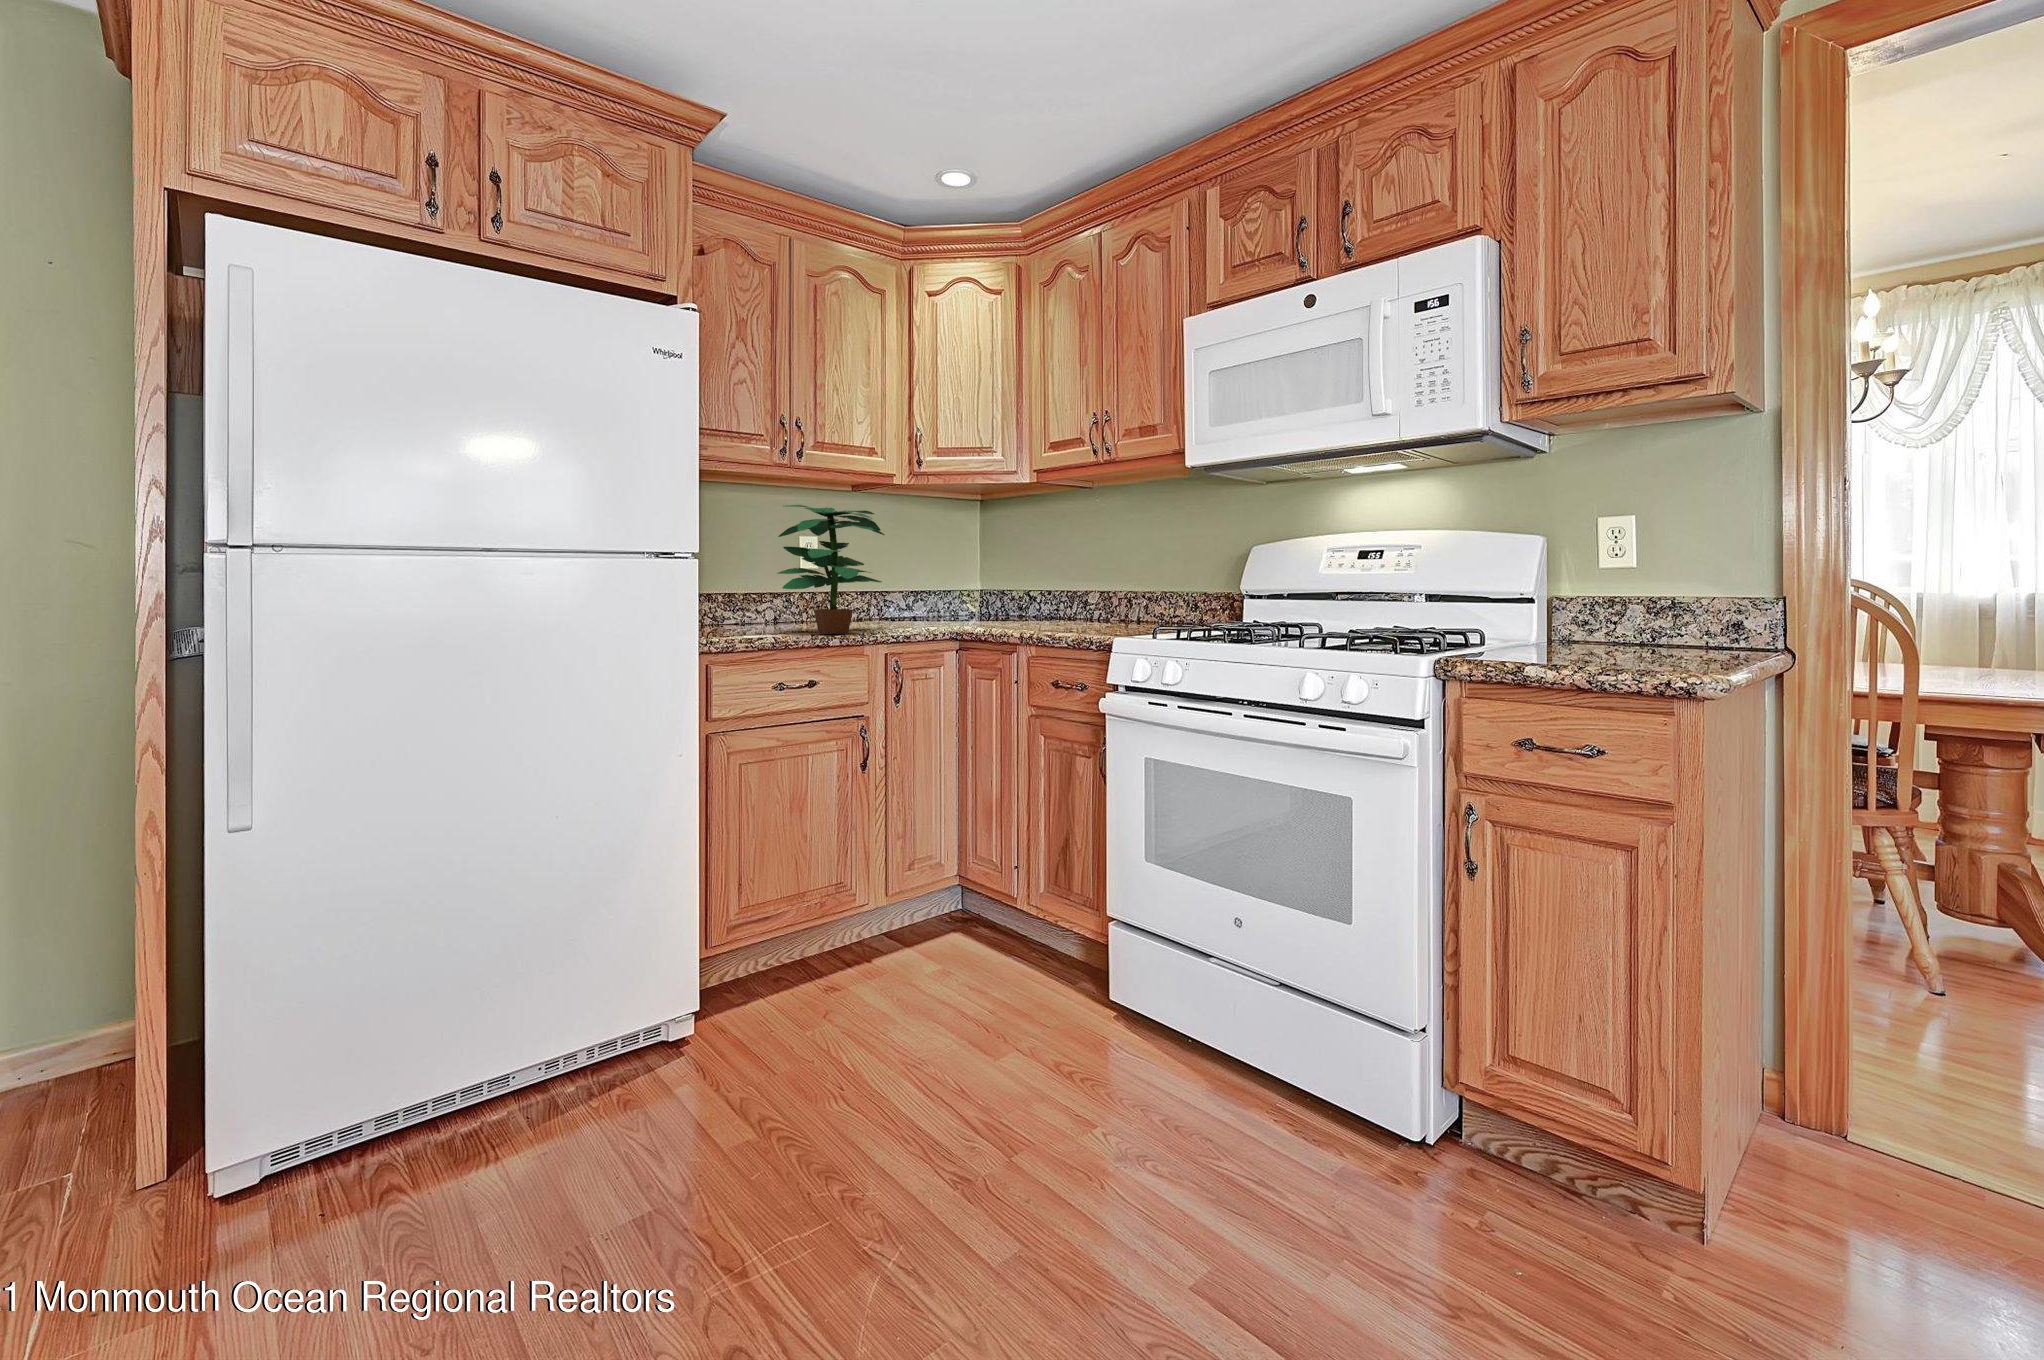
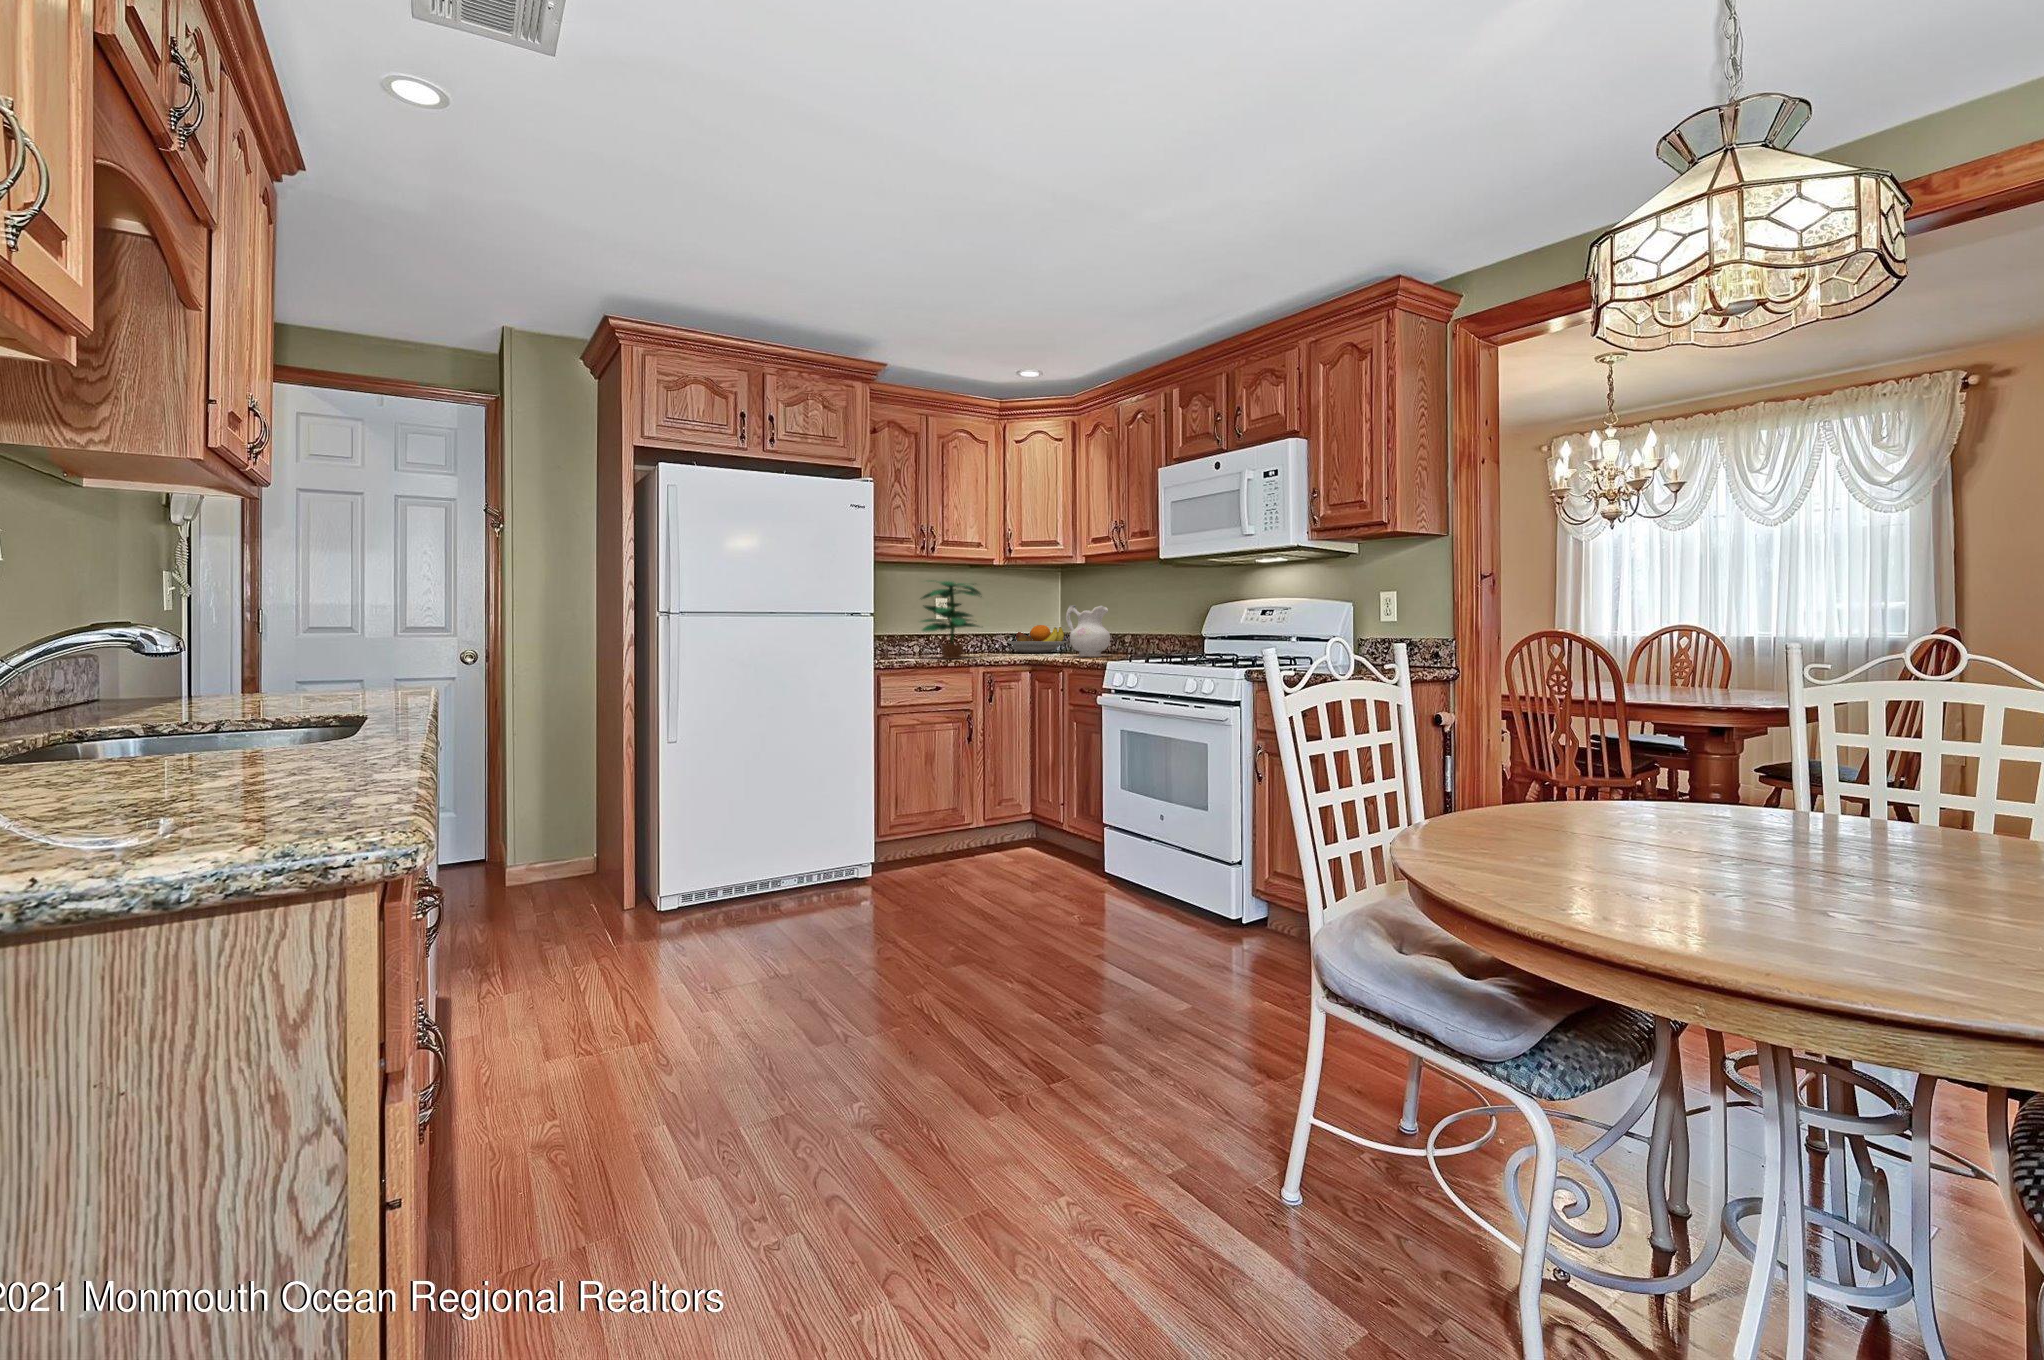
ceramic pitcher: none [1014,547,1085,629] -> present [1066,605,1110,657]
fruit bowl: none [898,579,994,620] -> present [1006,625,1066,653]

